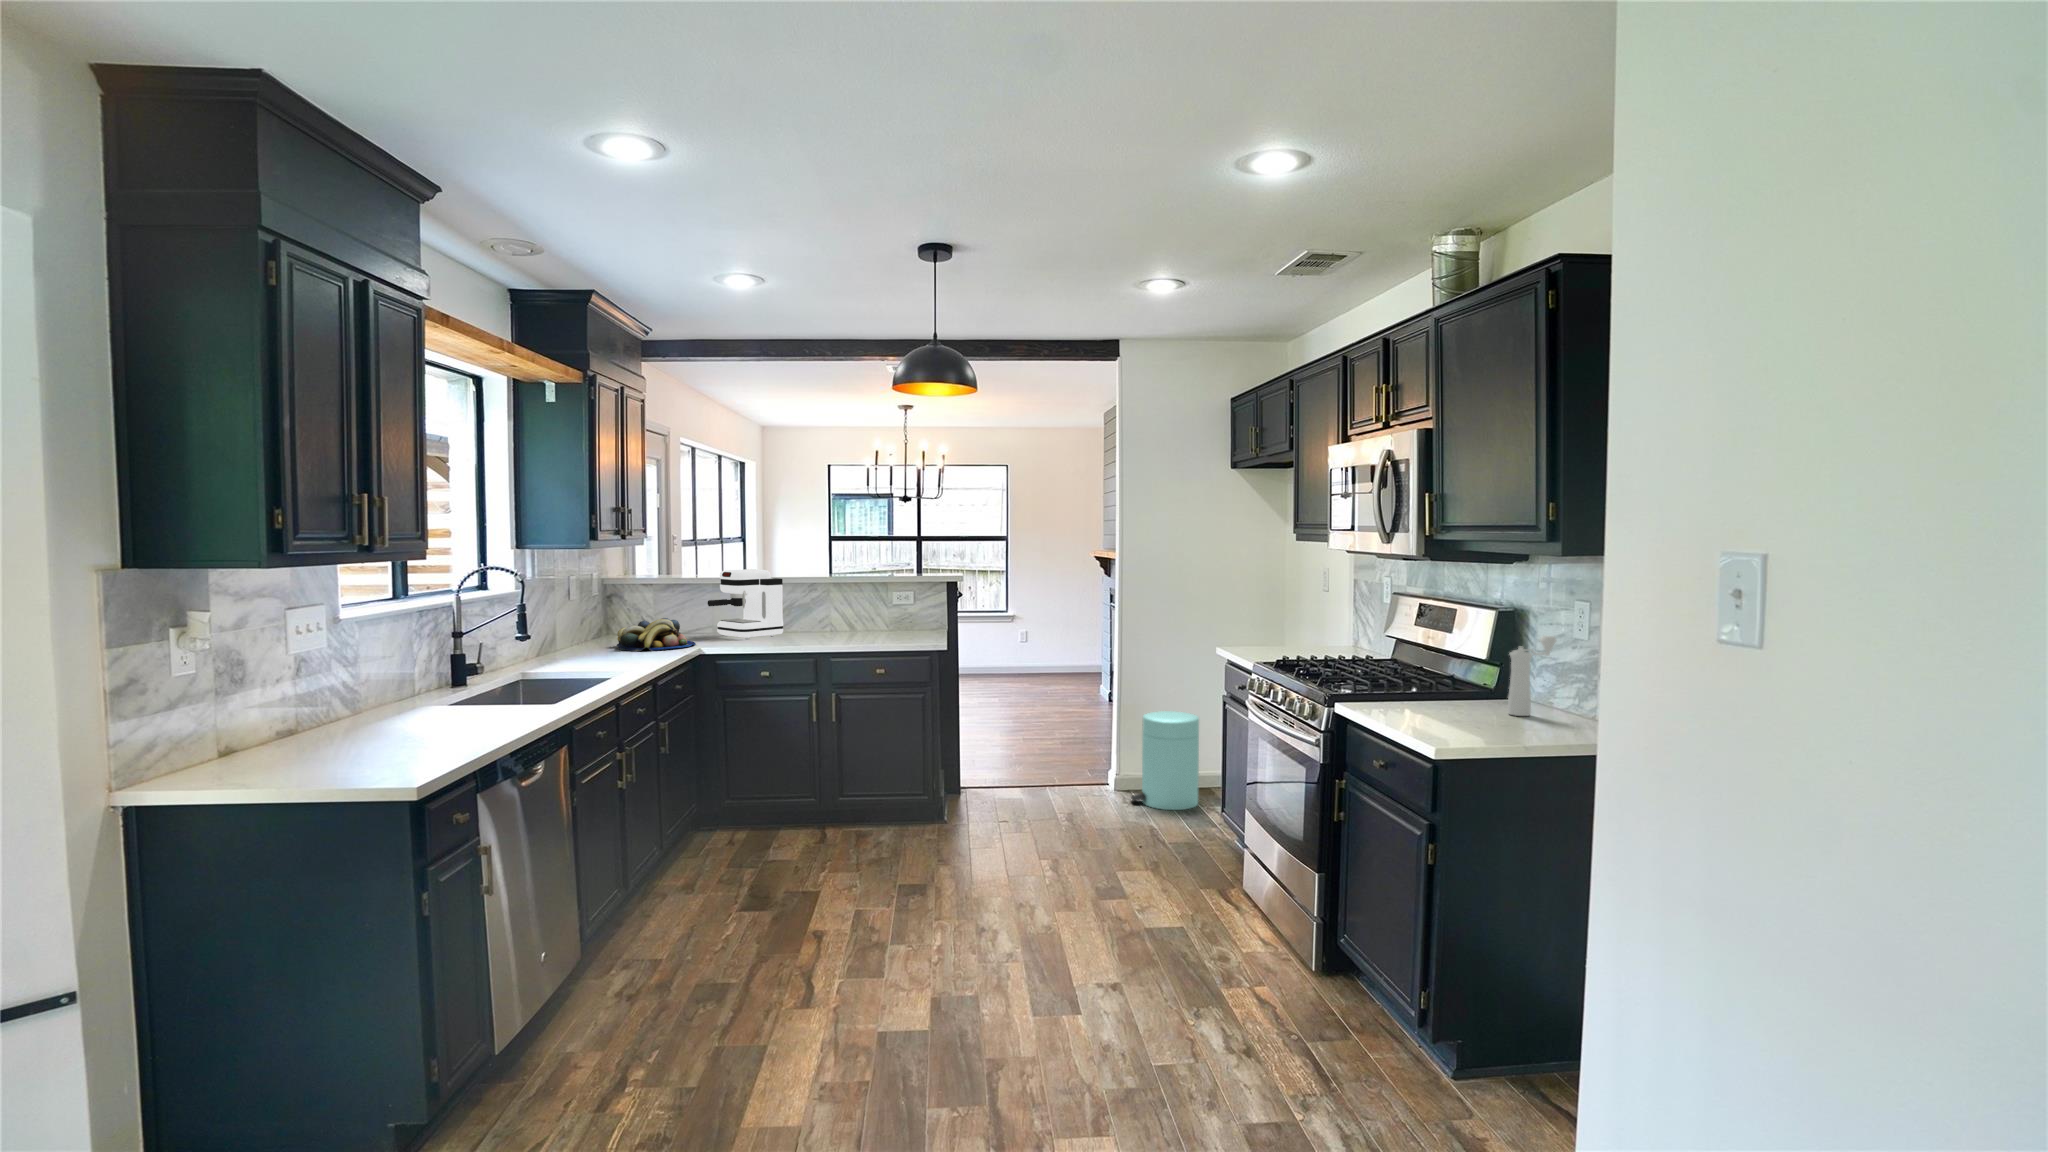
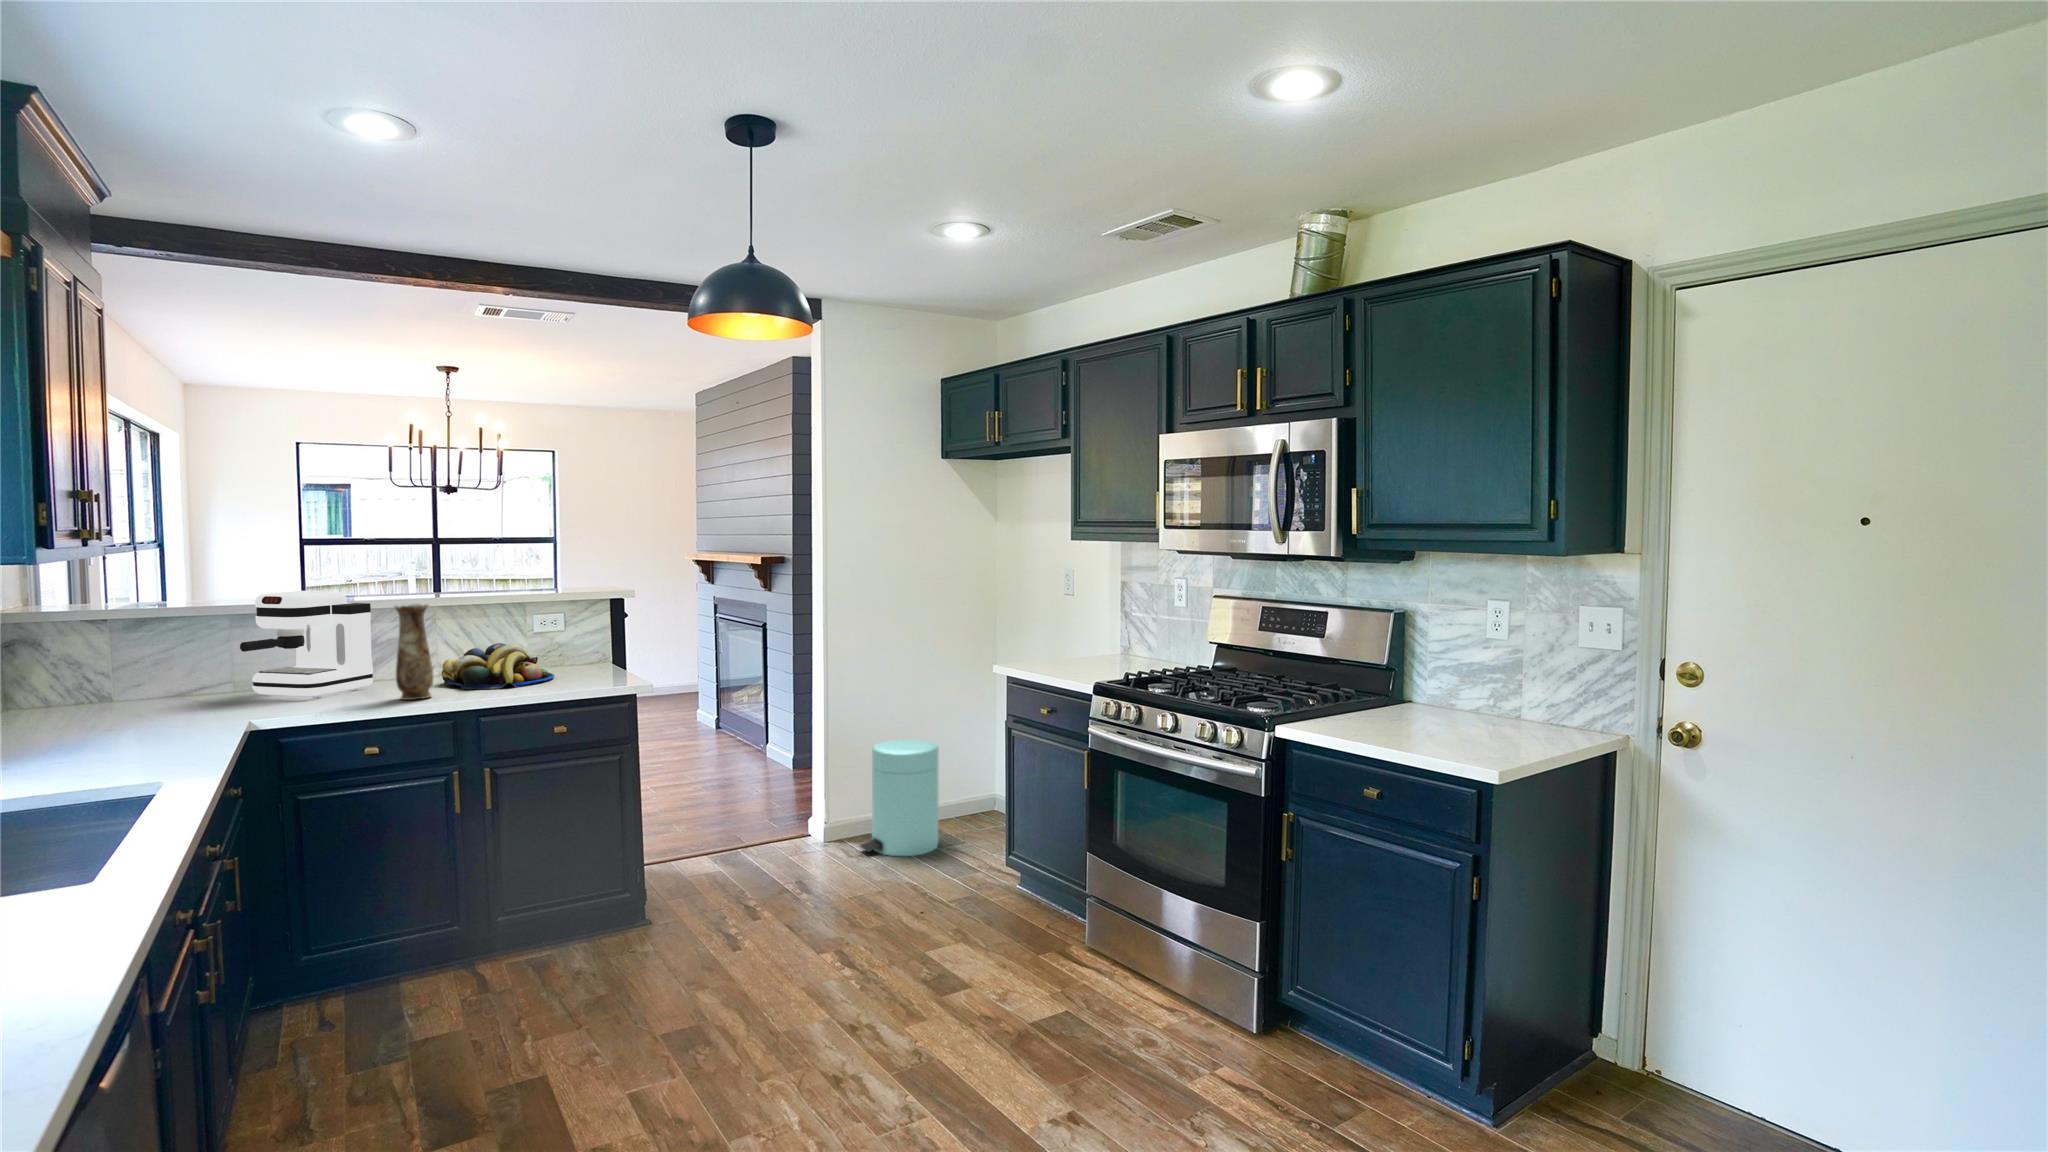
vase: none [784,579,807,643] -> present [394,604,433,700]
fruit bowl: present [617,618,696,651] -> present [441,643,554,689]
pepper mill: present [1508,635,1556,716] -> none [1448,637,1479,723]

